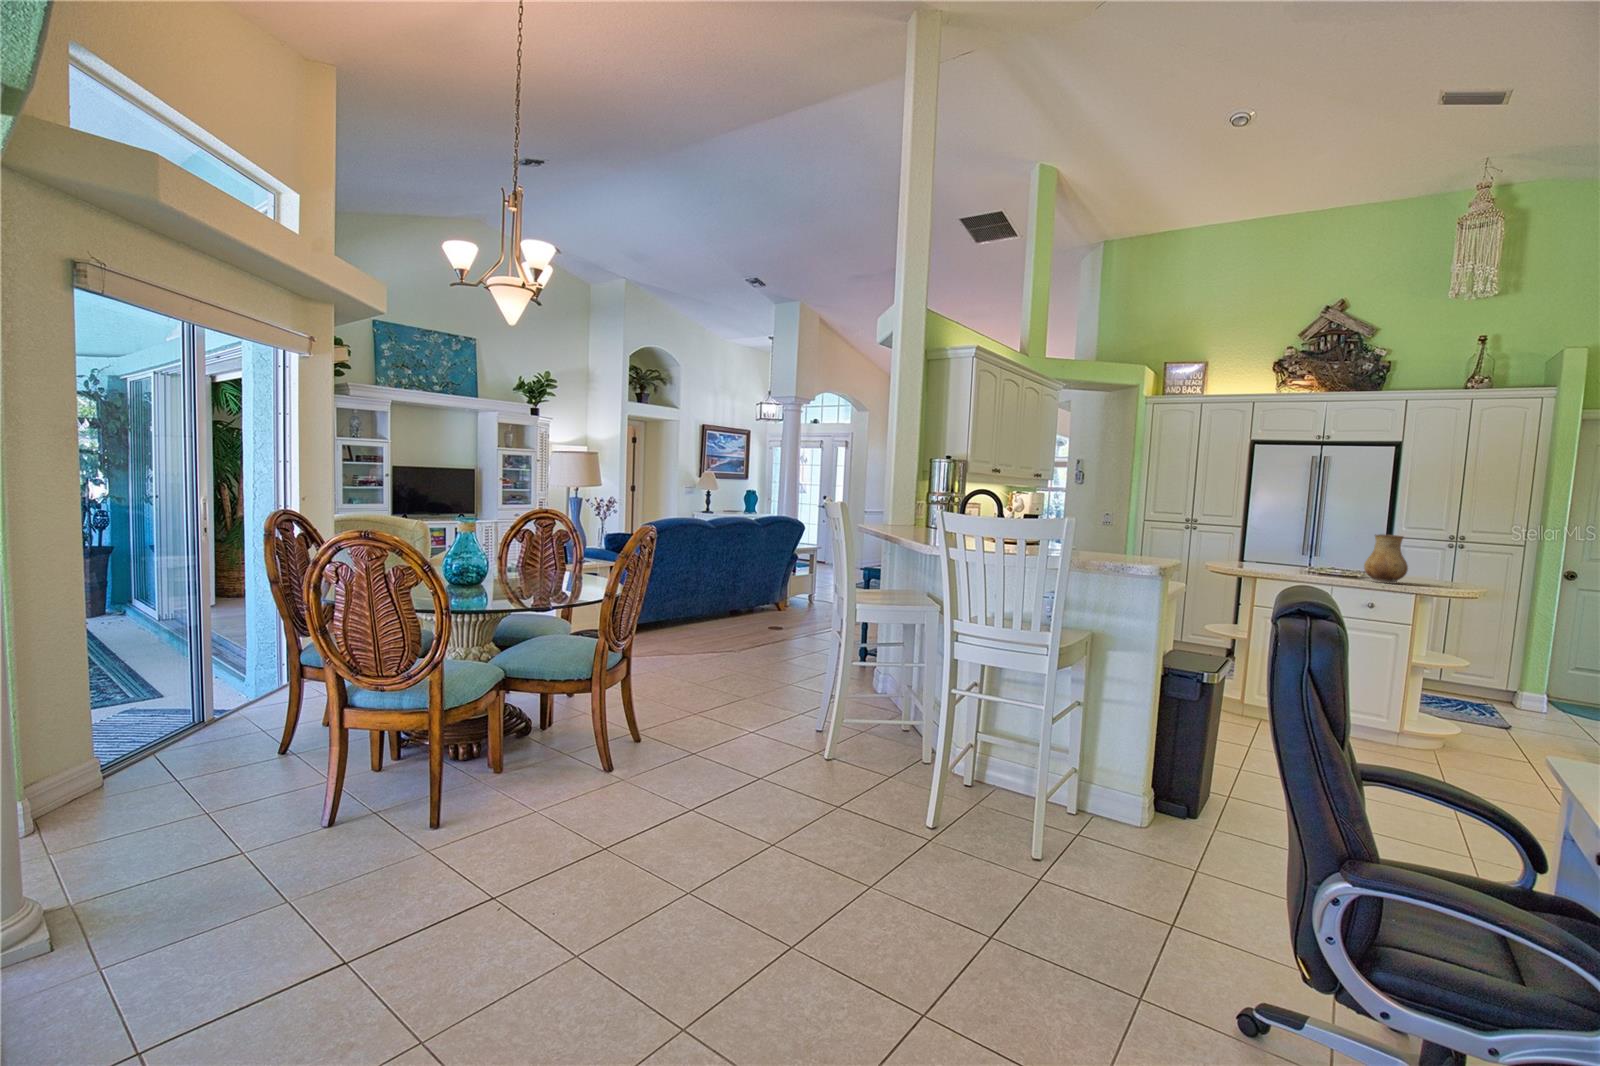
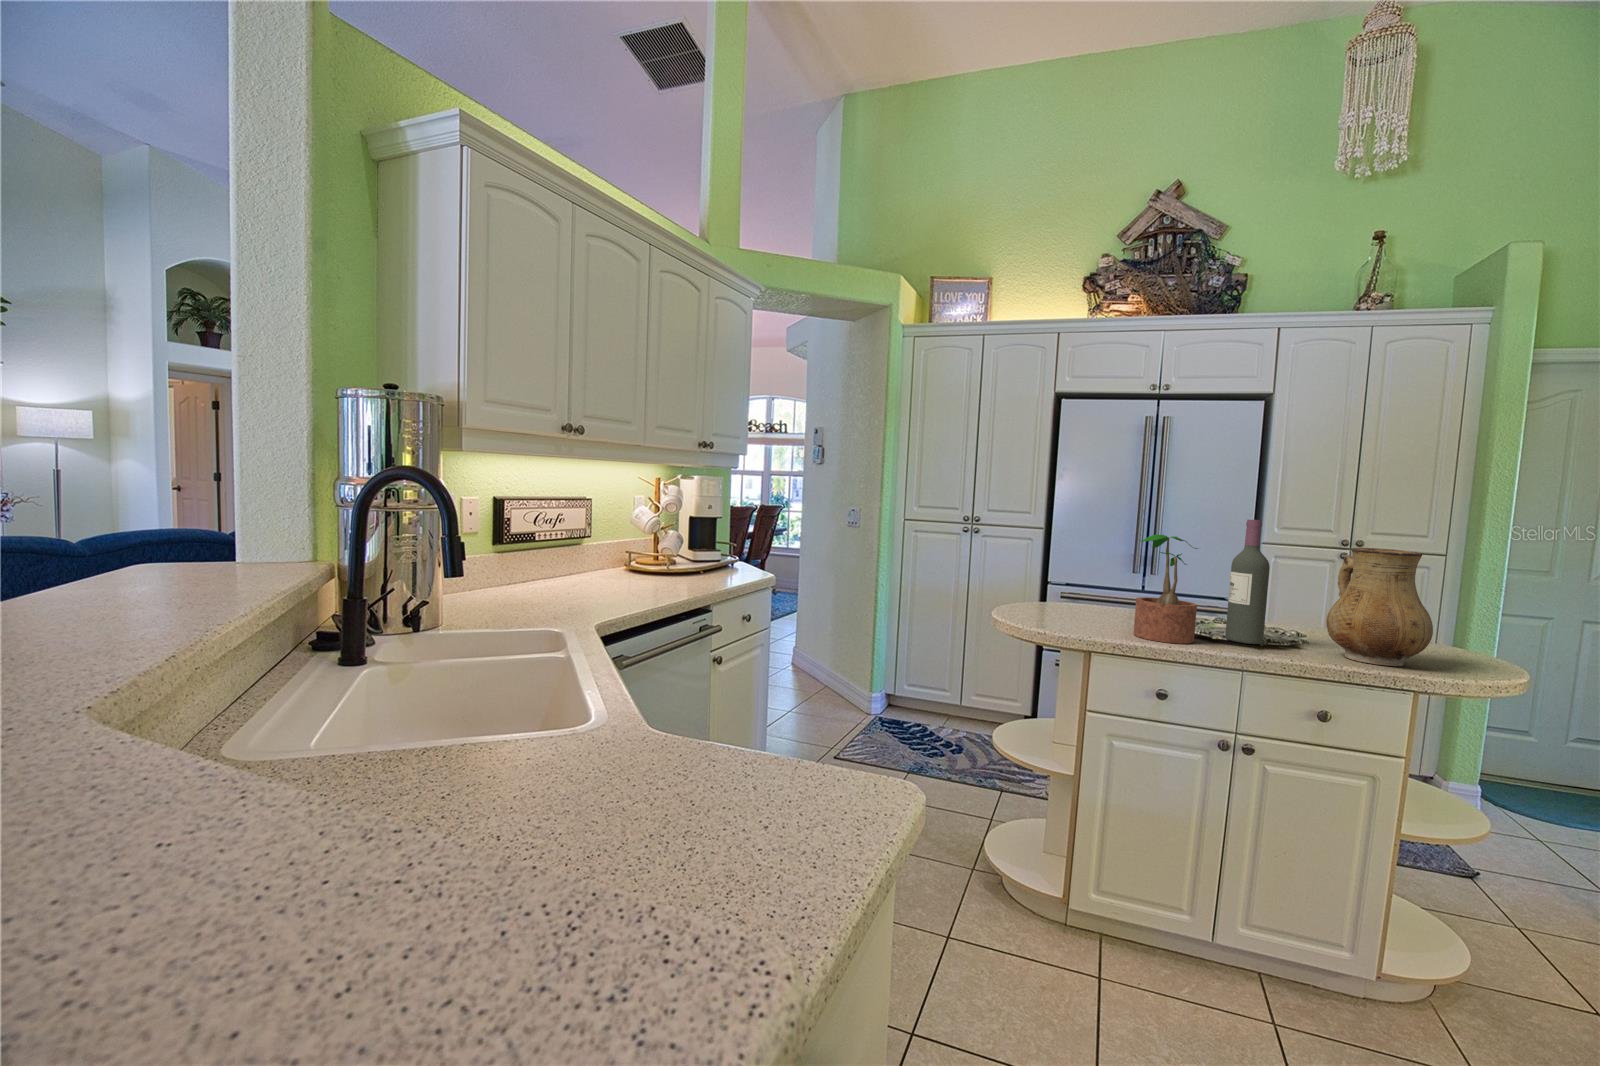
wine bottle: none [1320,522,1340,577] -> present [1225,520,1270,644]
potted plant: none [1273,528,1306,575] -> present [1133,535,1198,644]

